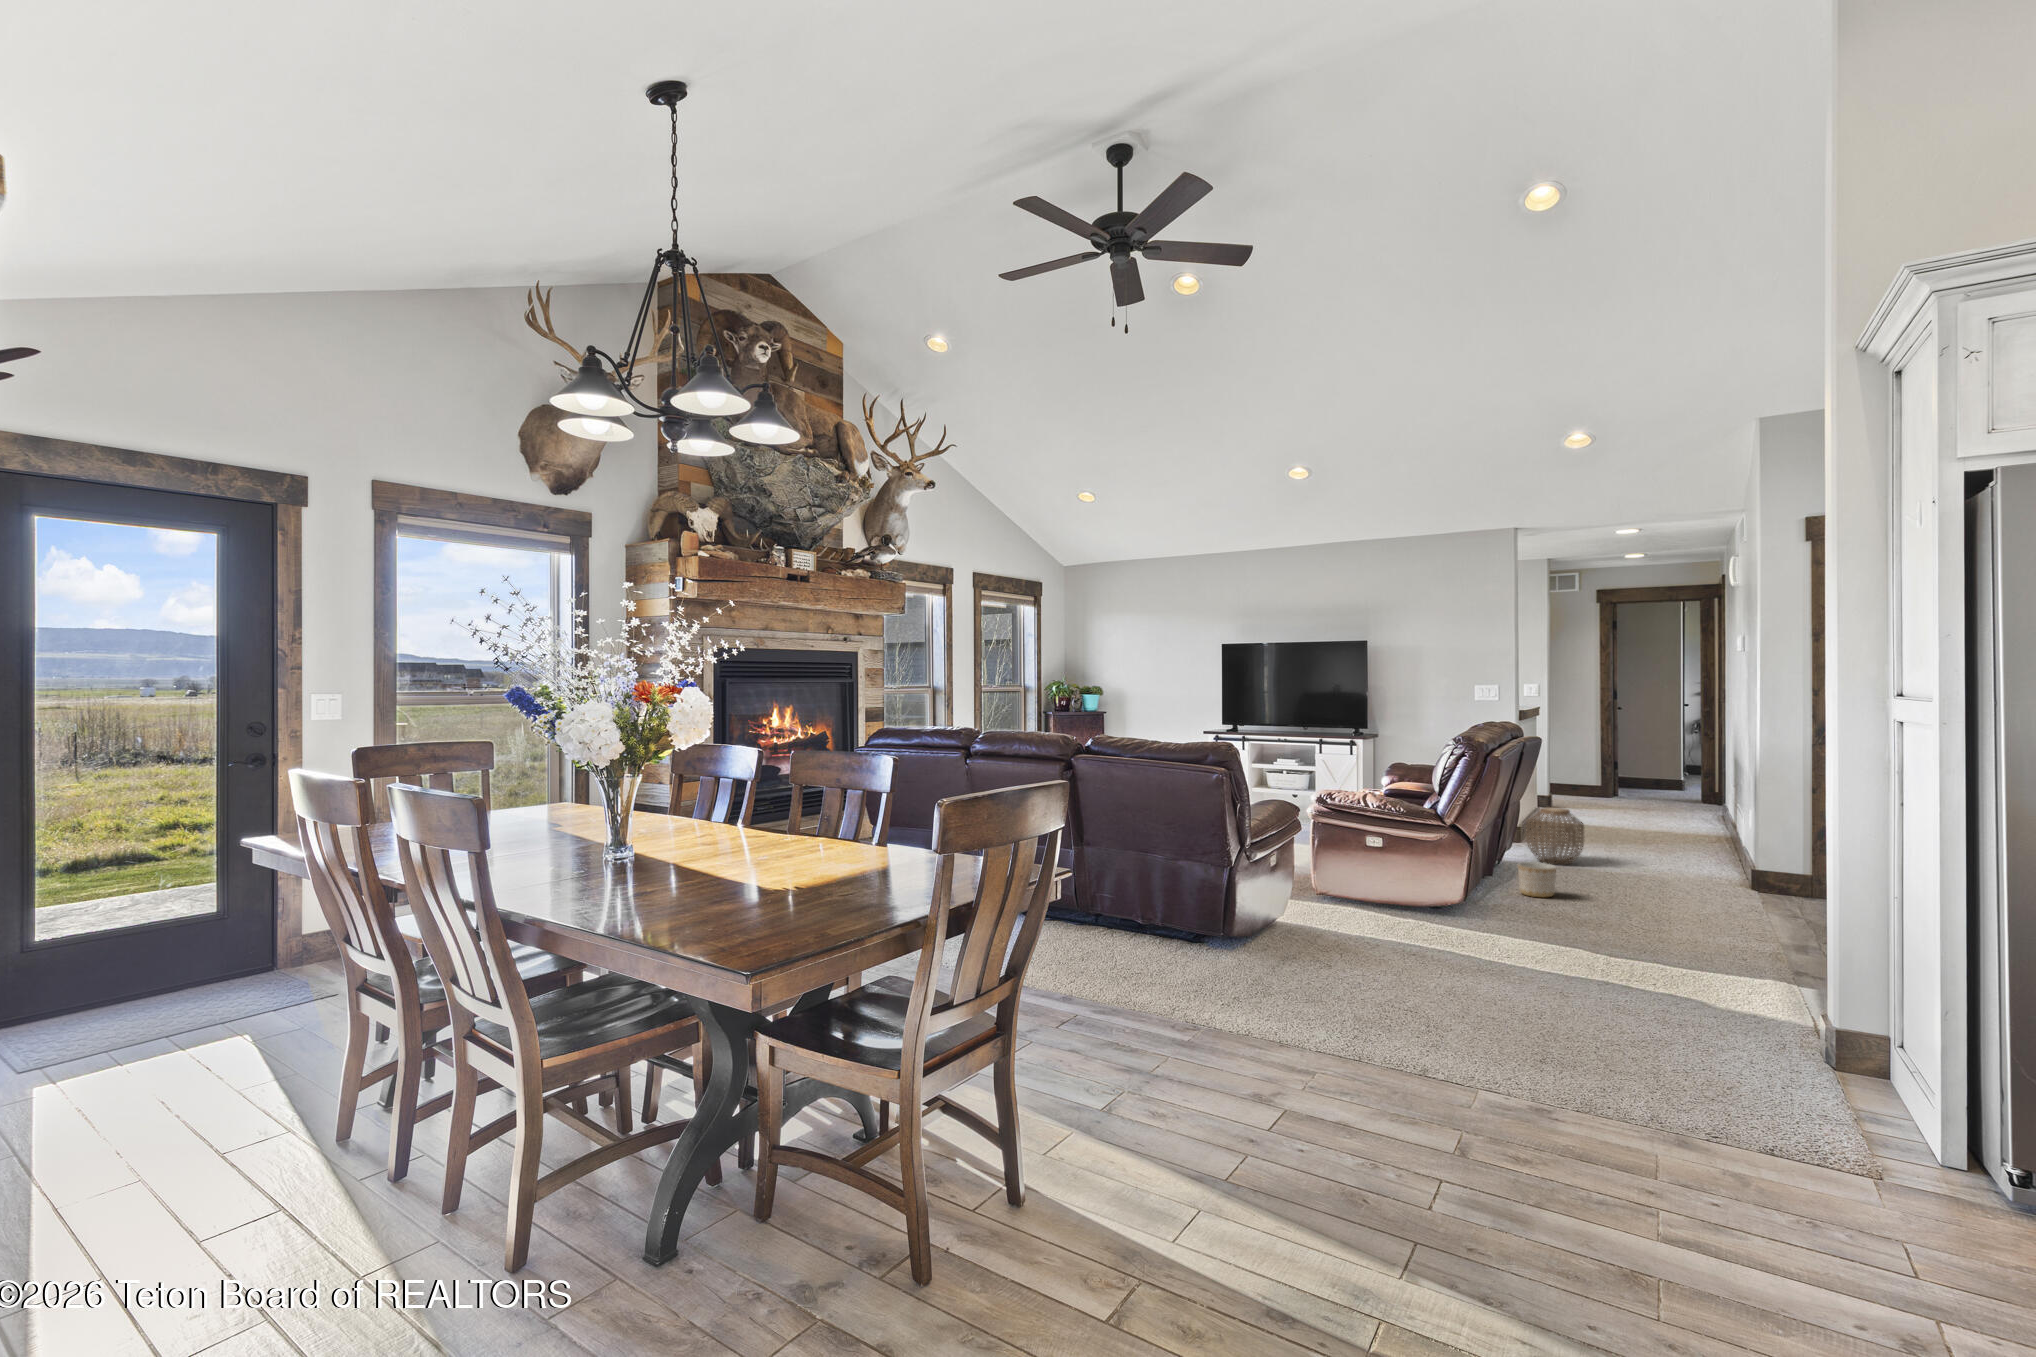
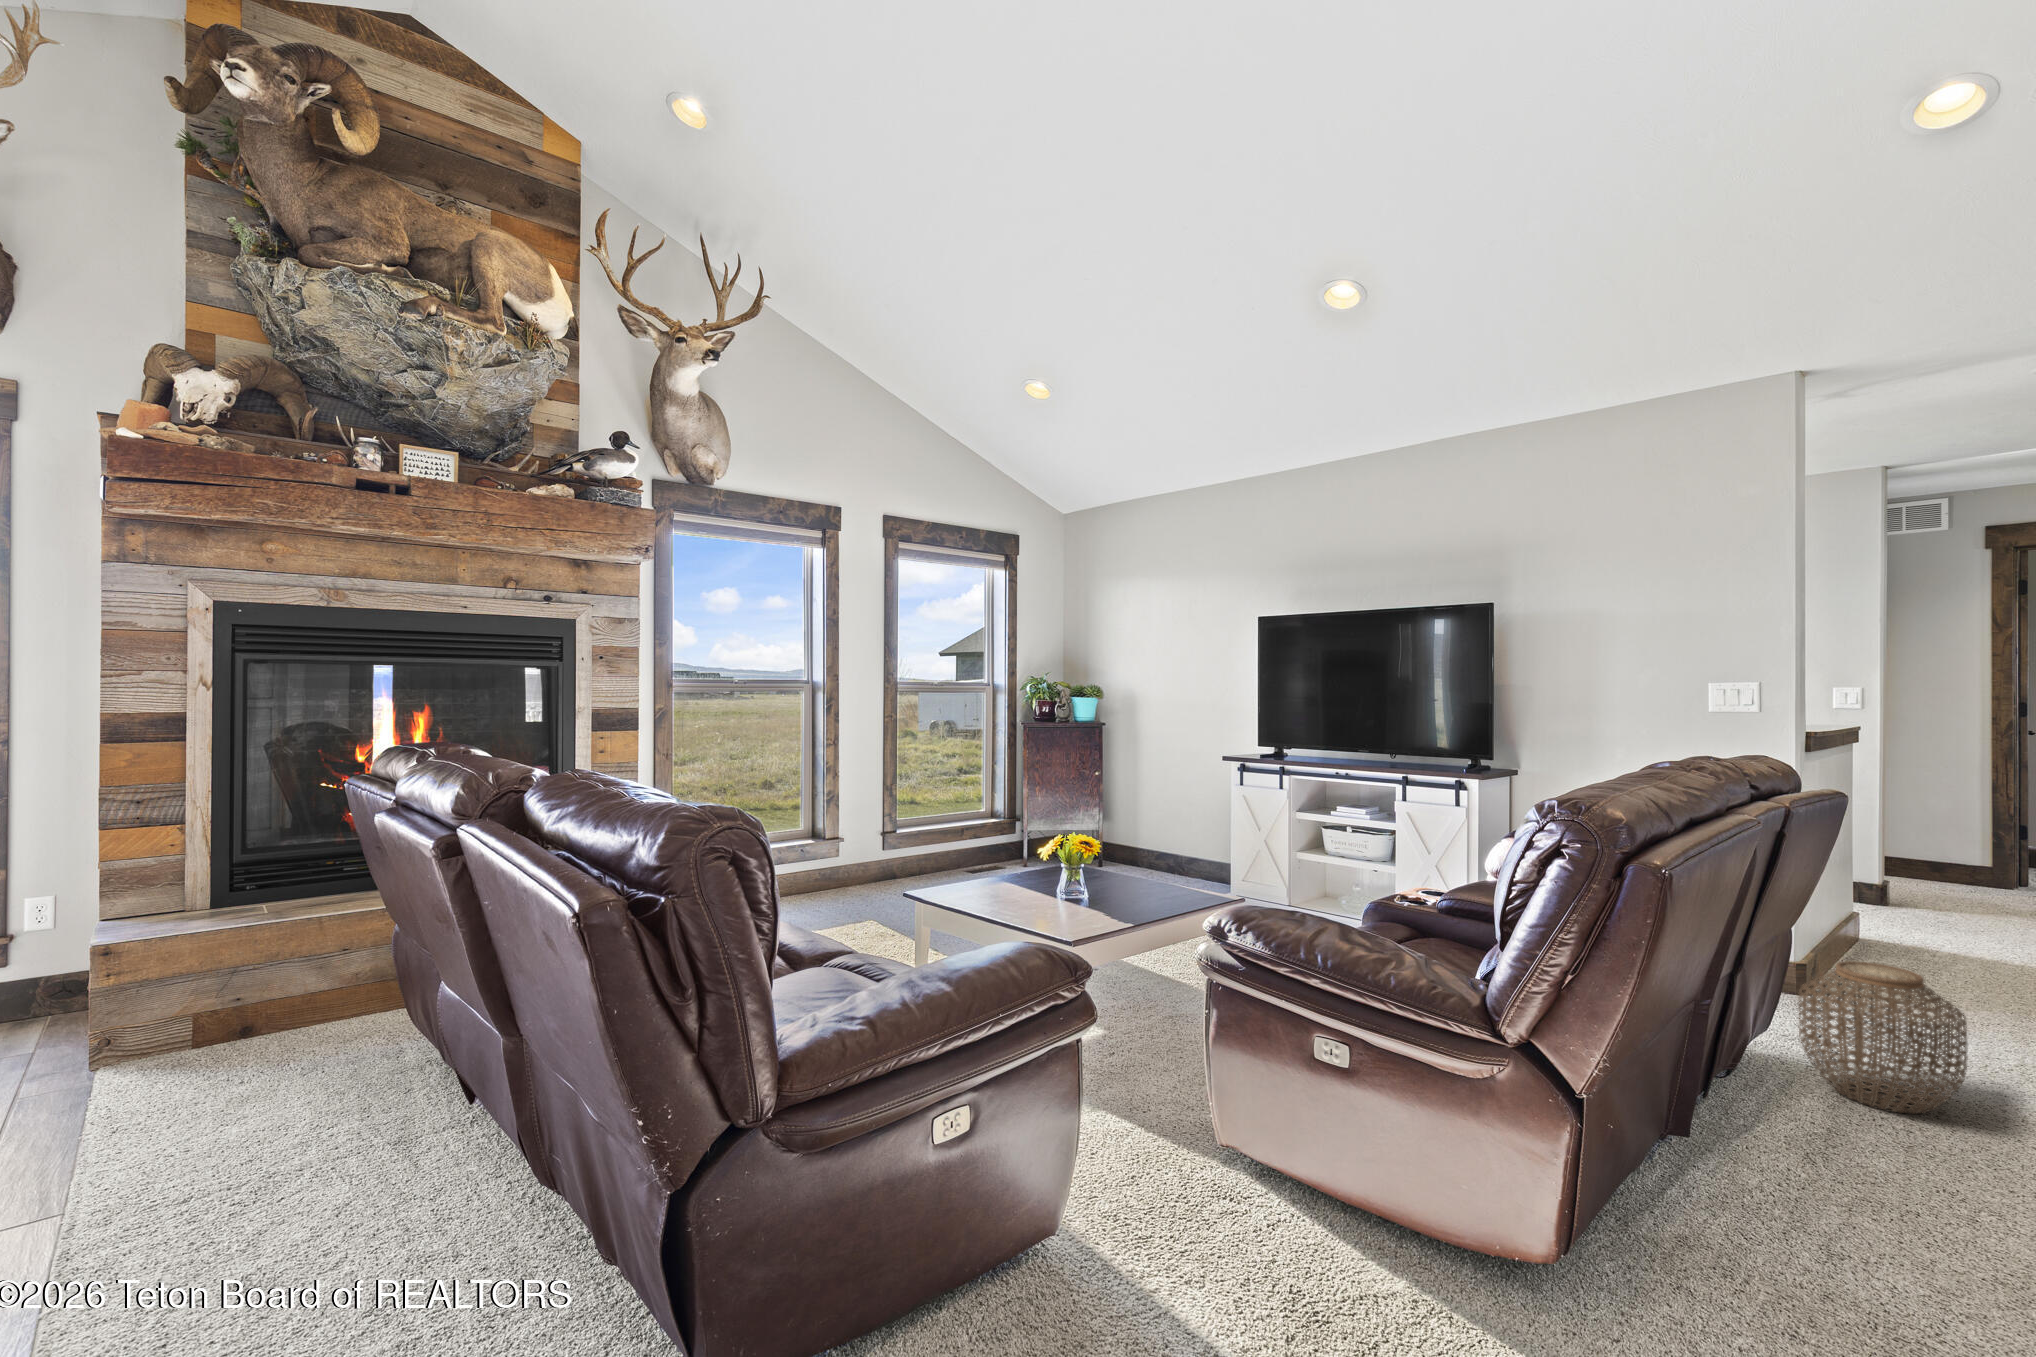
planter: present [1518,862,1556,898] -> none [1737,1158,1869,1294]

